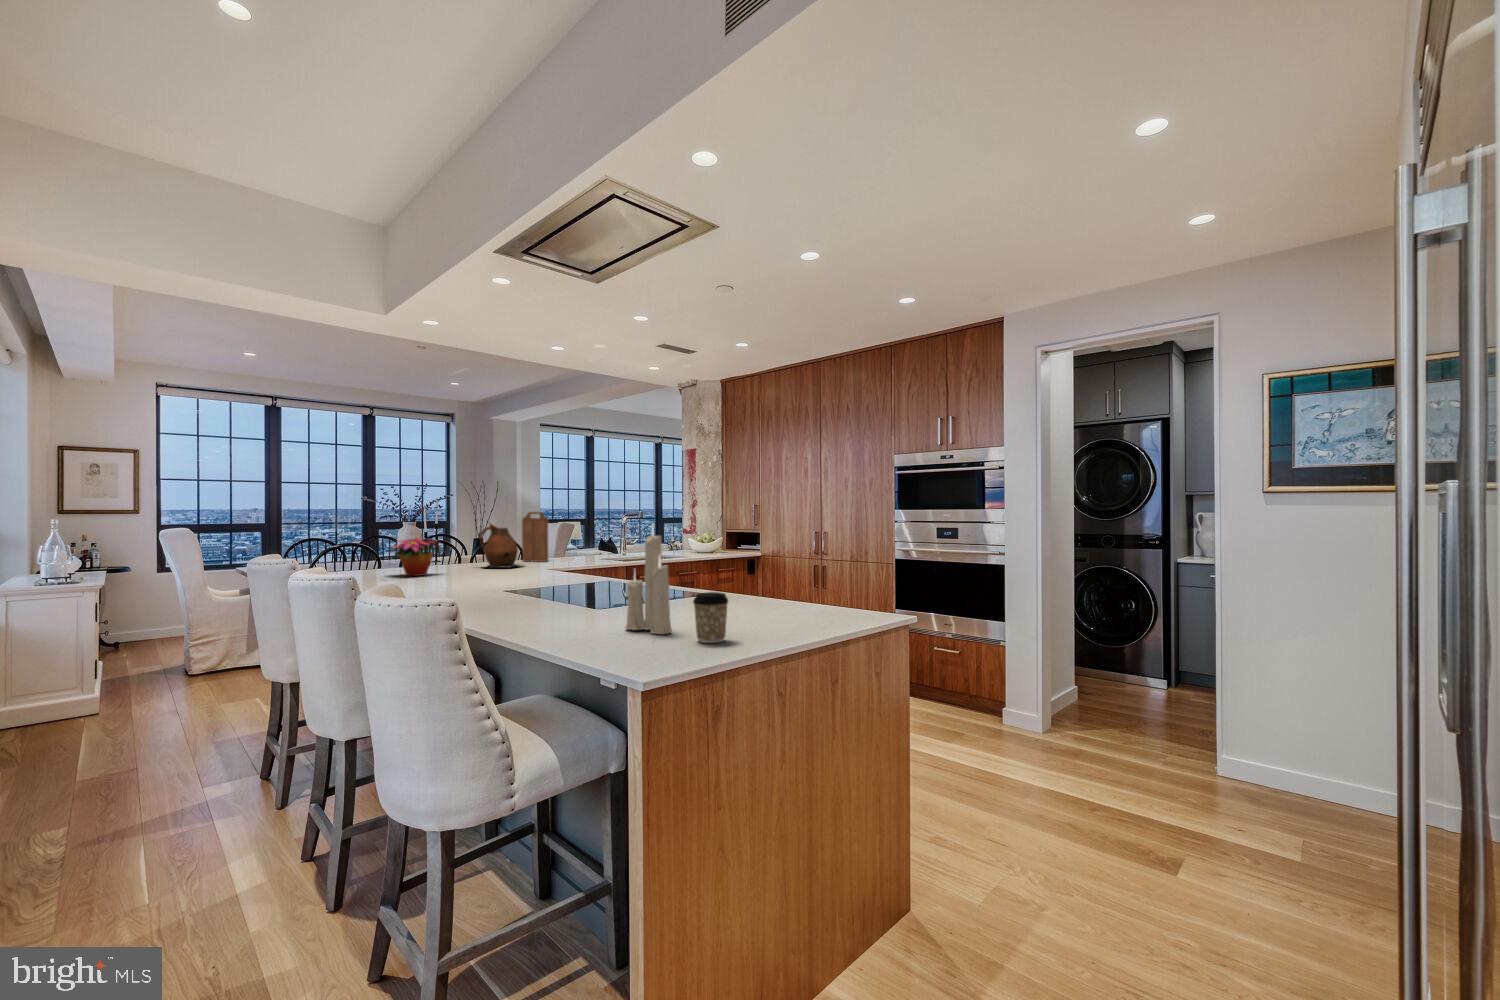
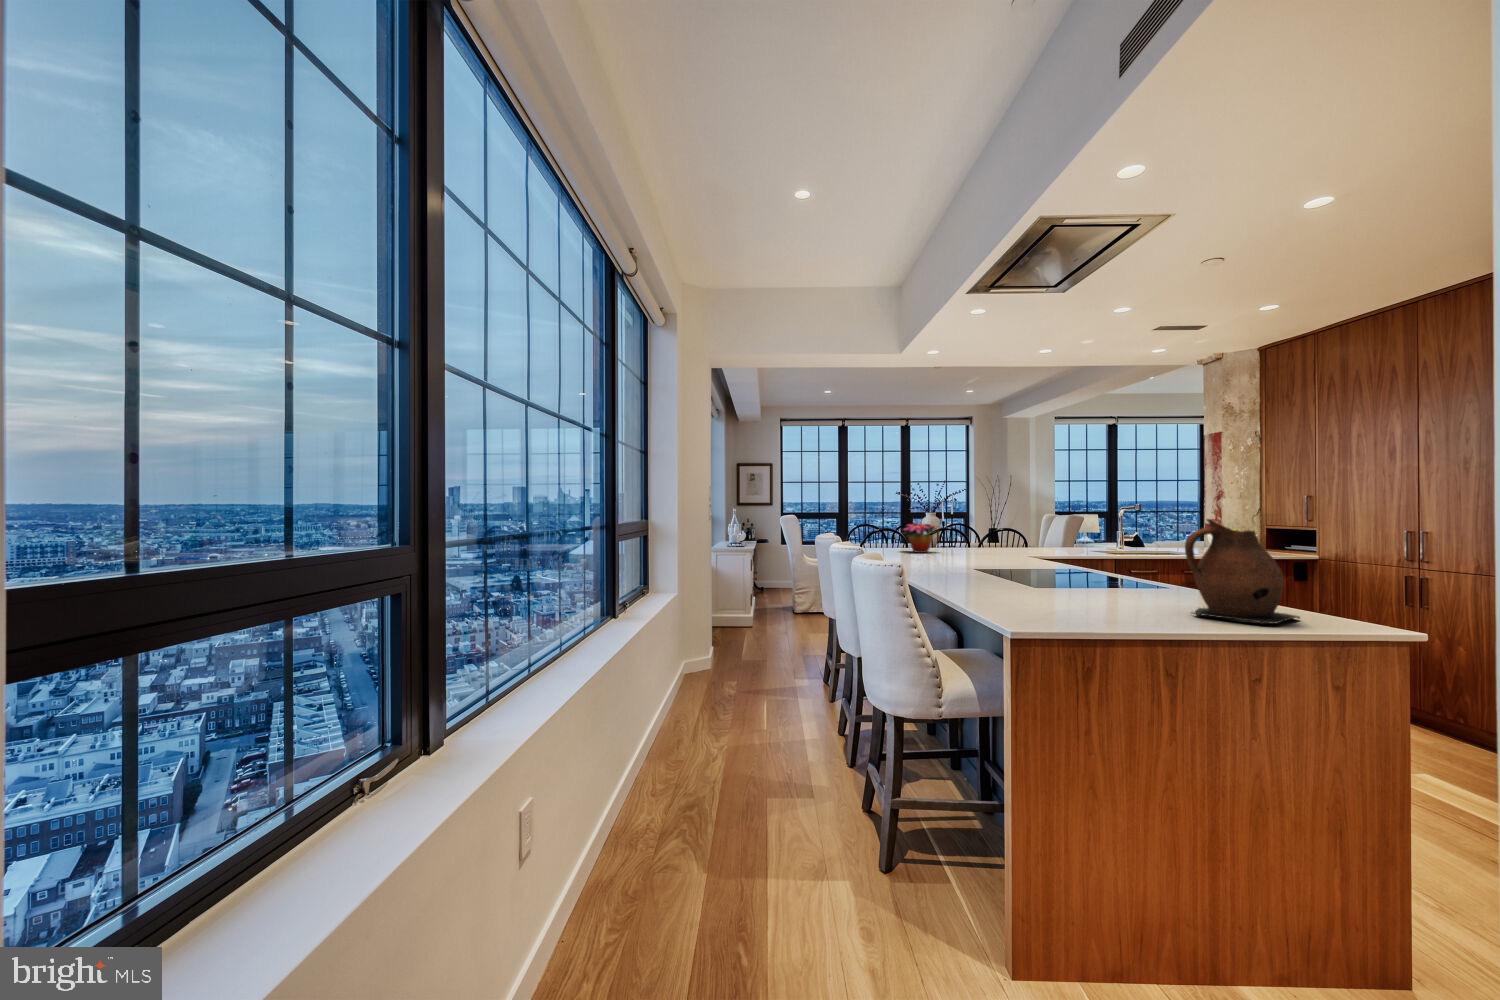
cutting board: present [522,512,548,562] -> none [1015,503,1039,549]
ceramic pitcher: present [479,523,520,568] -> present [1185,519,1300,625]
candle: present [625,532,672,634] -> none [1043,504,1085,608]
coffee cup: present [693,592,728,643] -> none [1096,573,1134,619]

